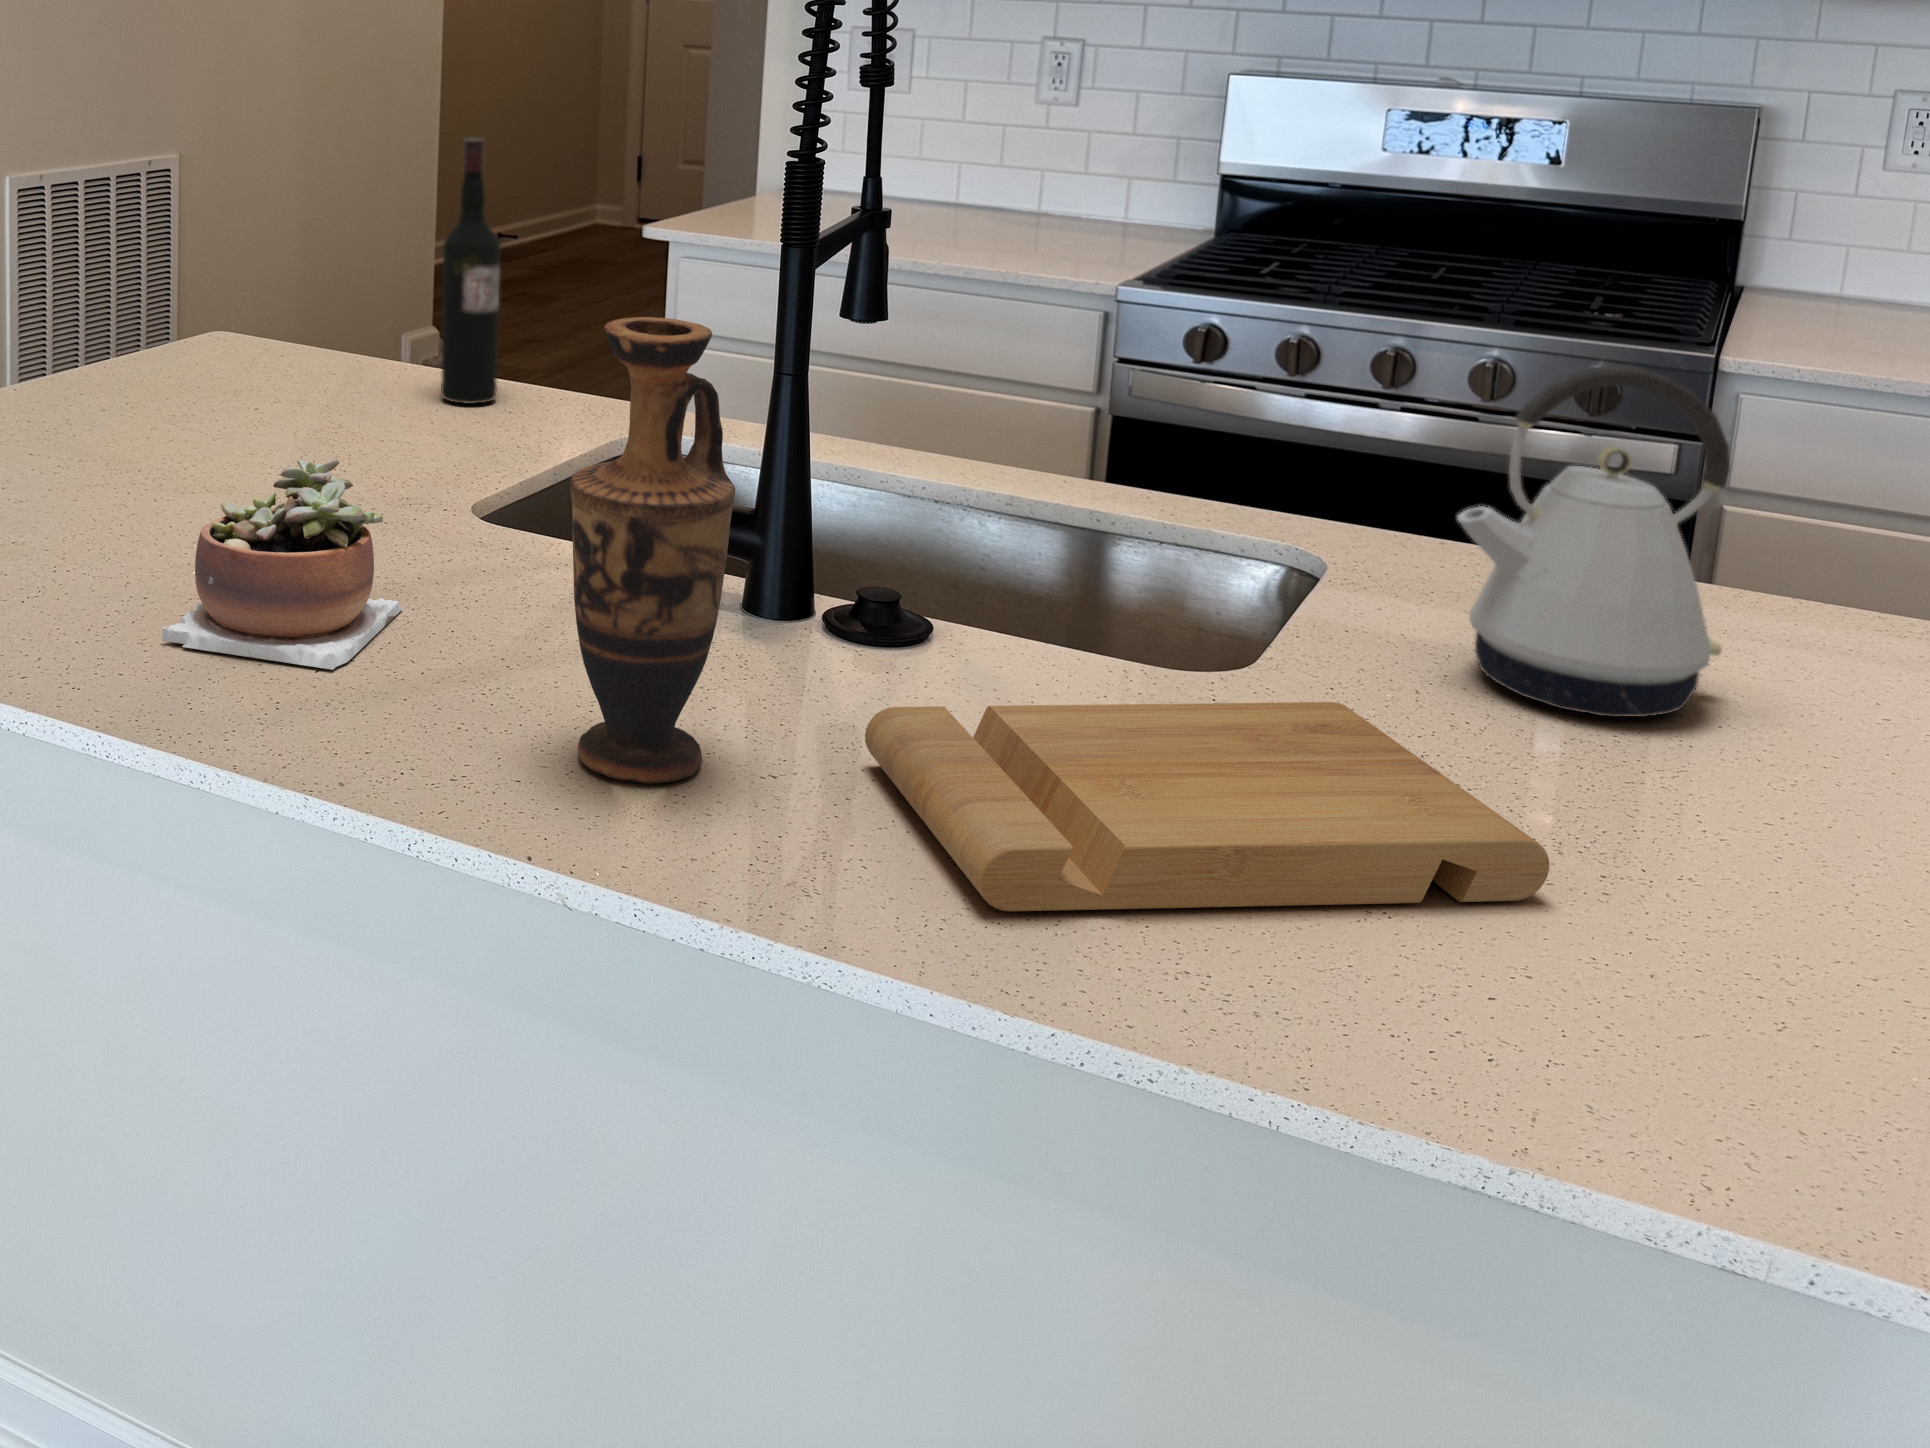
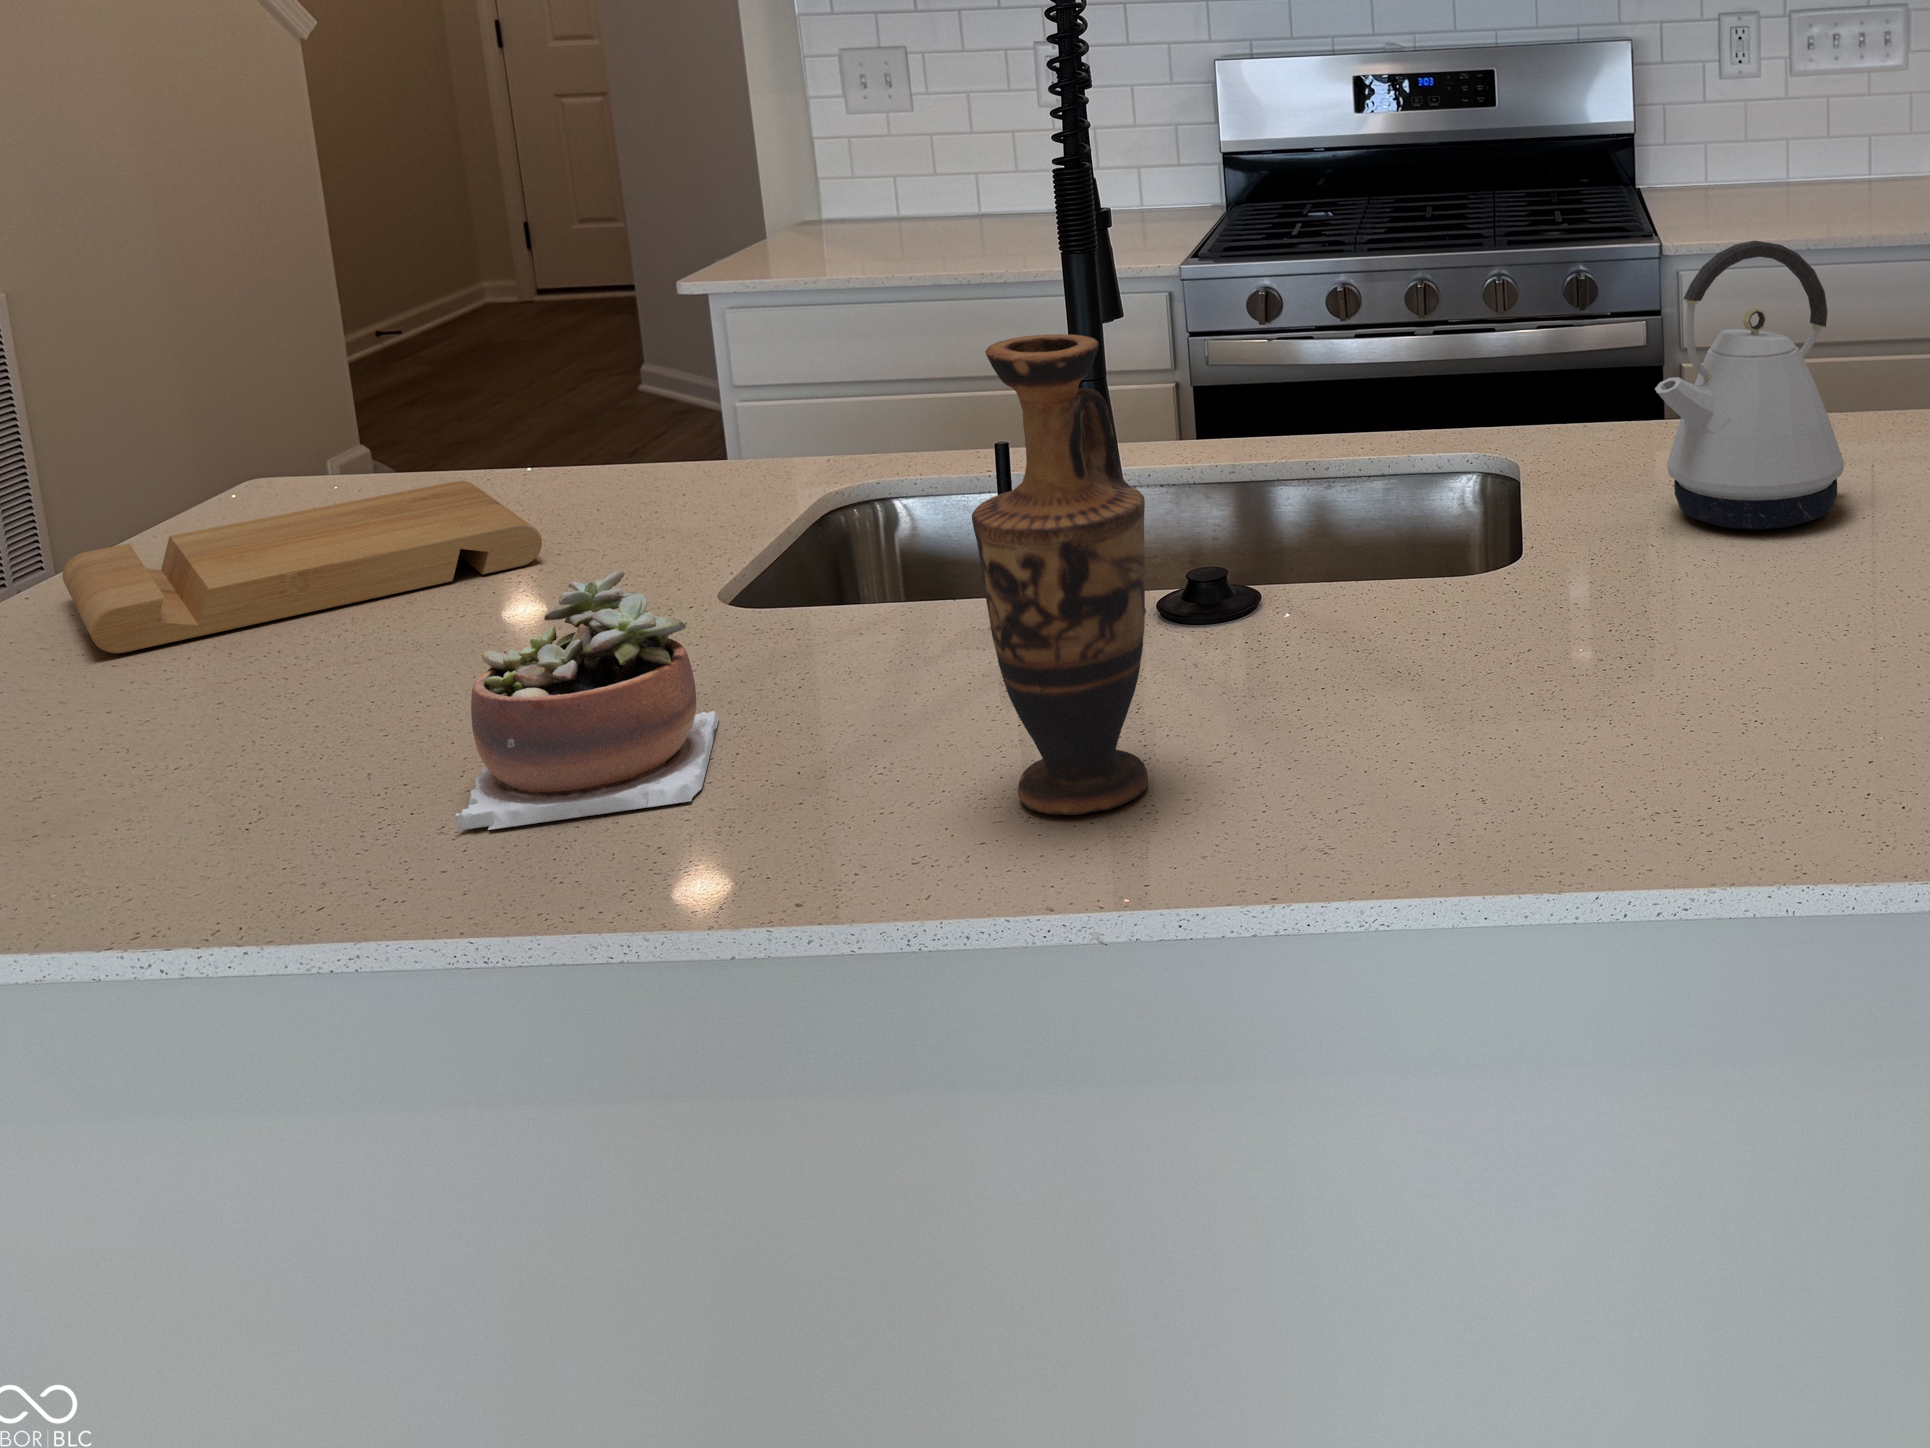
wine bottle: present [441,138,500,404] -> none [559,202,650,498]
cutting board: present [865,702,1549,911] -> present [63,481,542,653]

